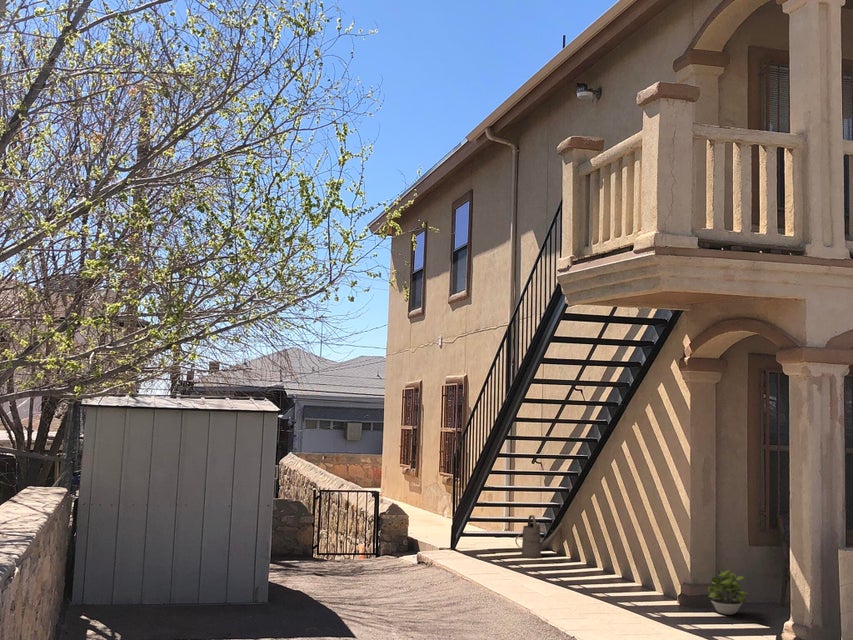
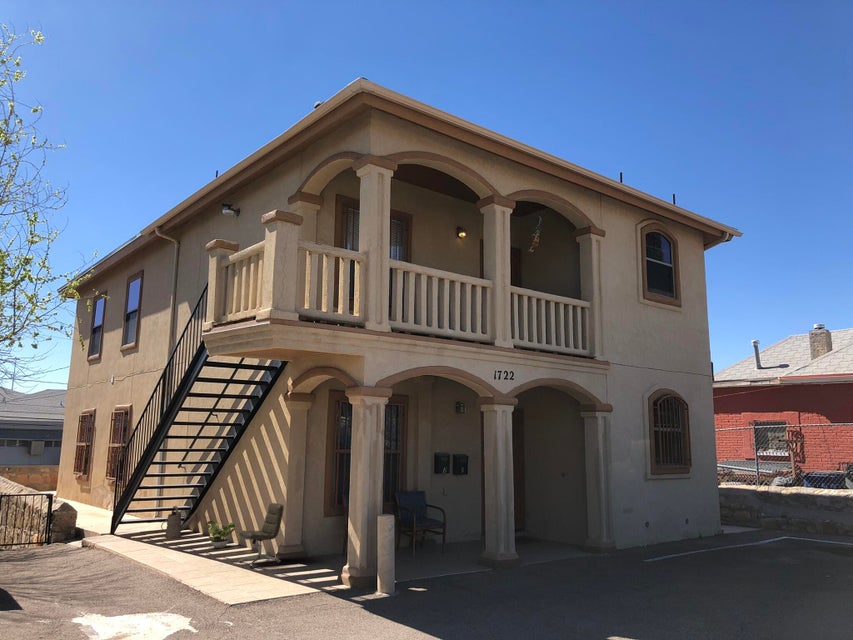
chair: none [621,520,684,606] -> present [239,503,284,568]
potted plant: present [707,570,748,615] -> present [203,521,235,548]

